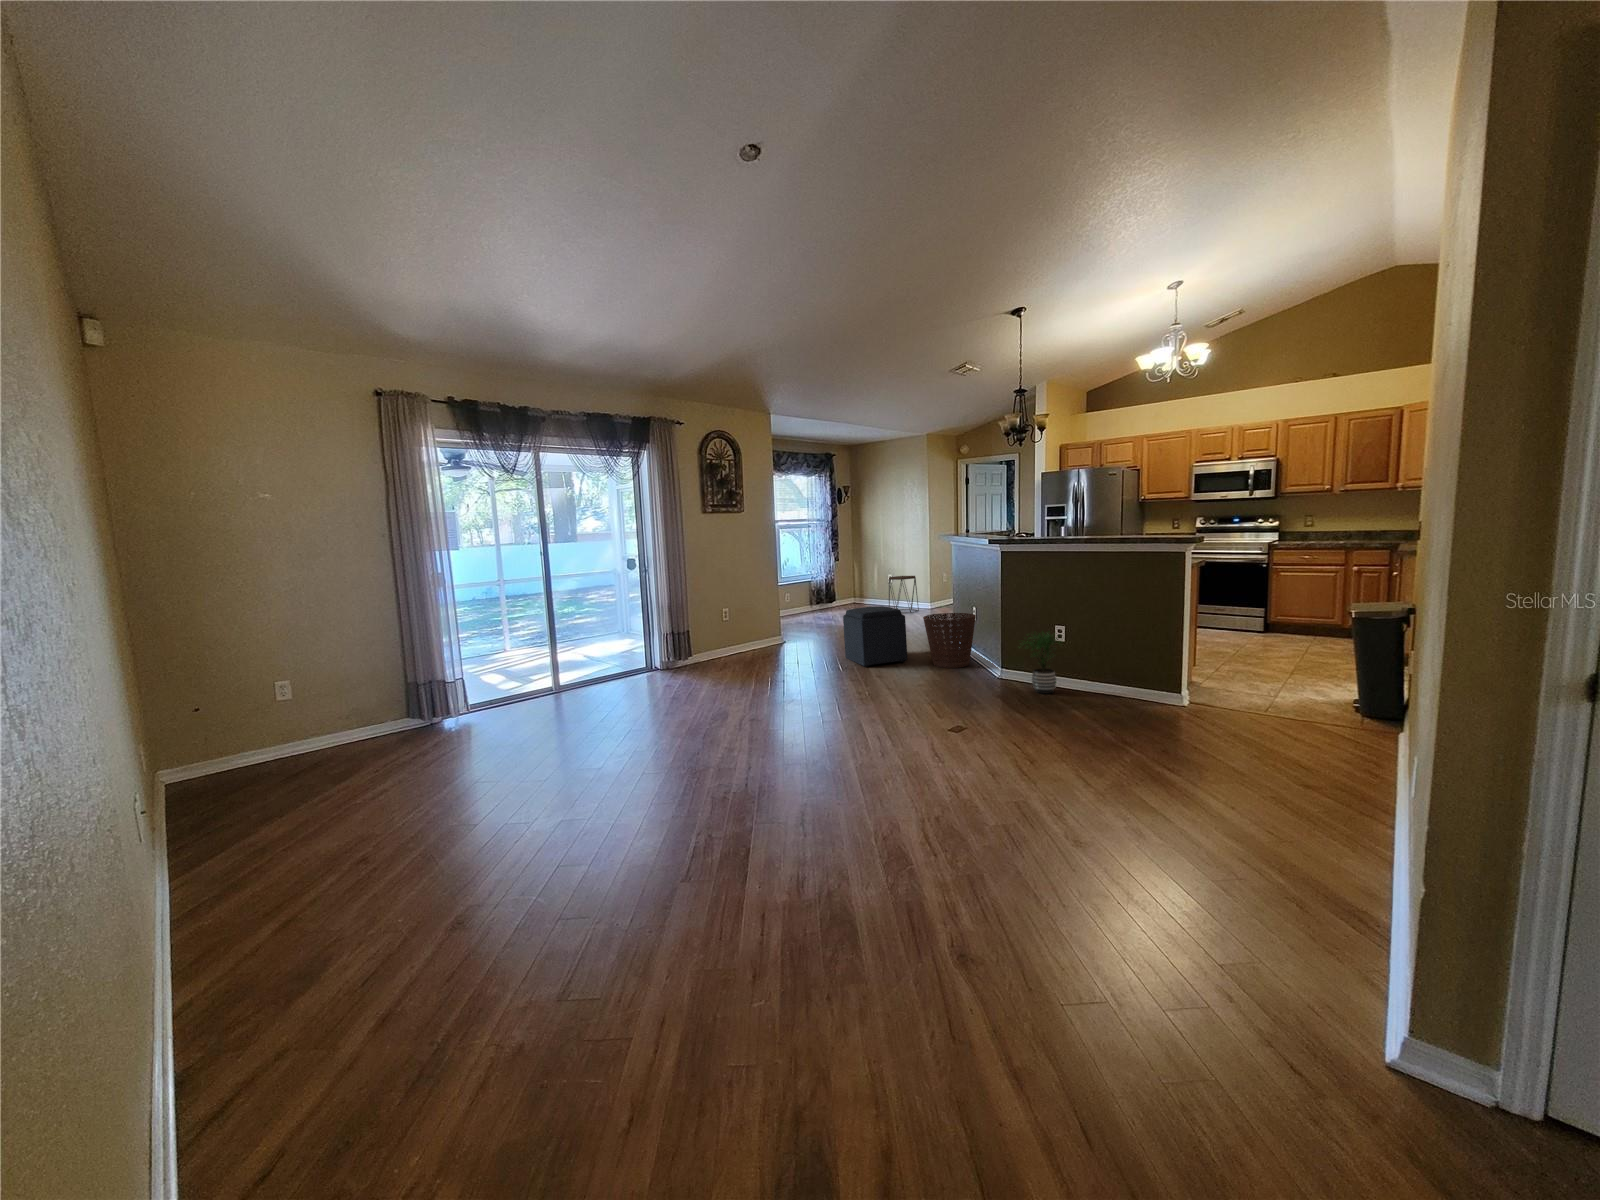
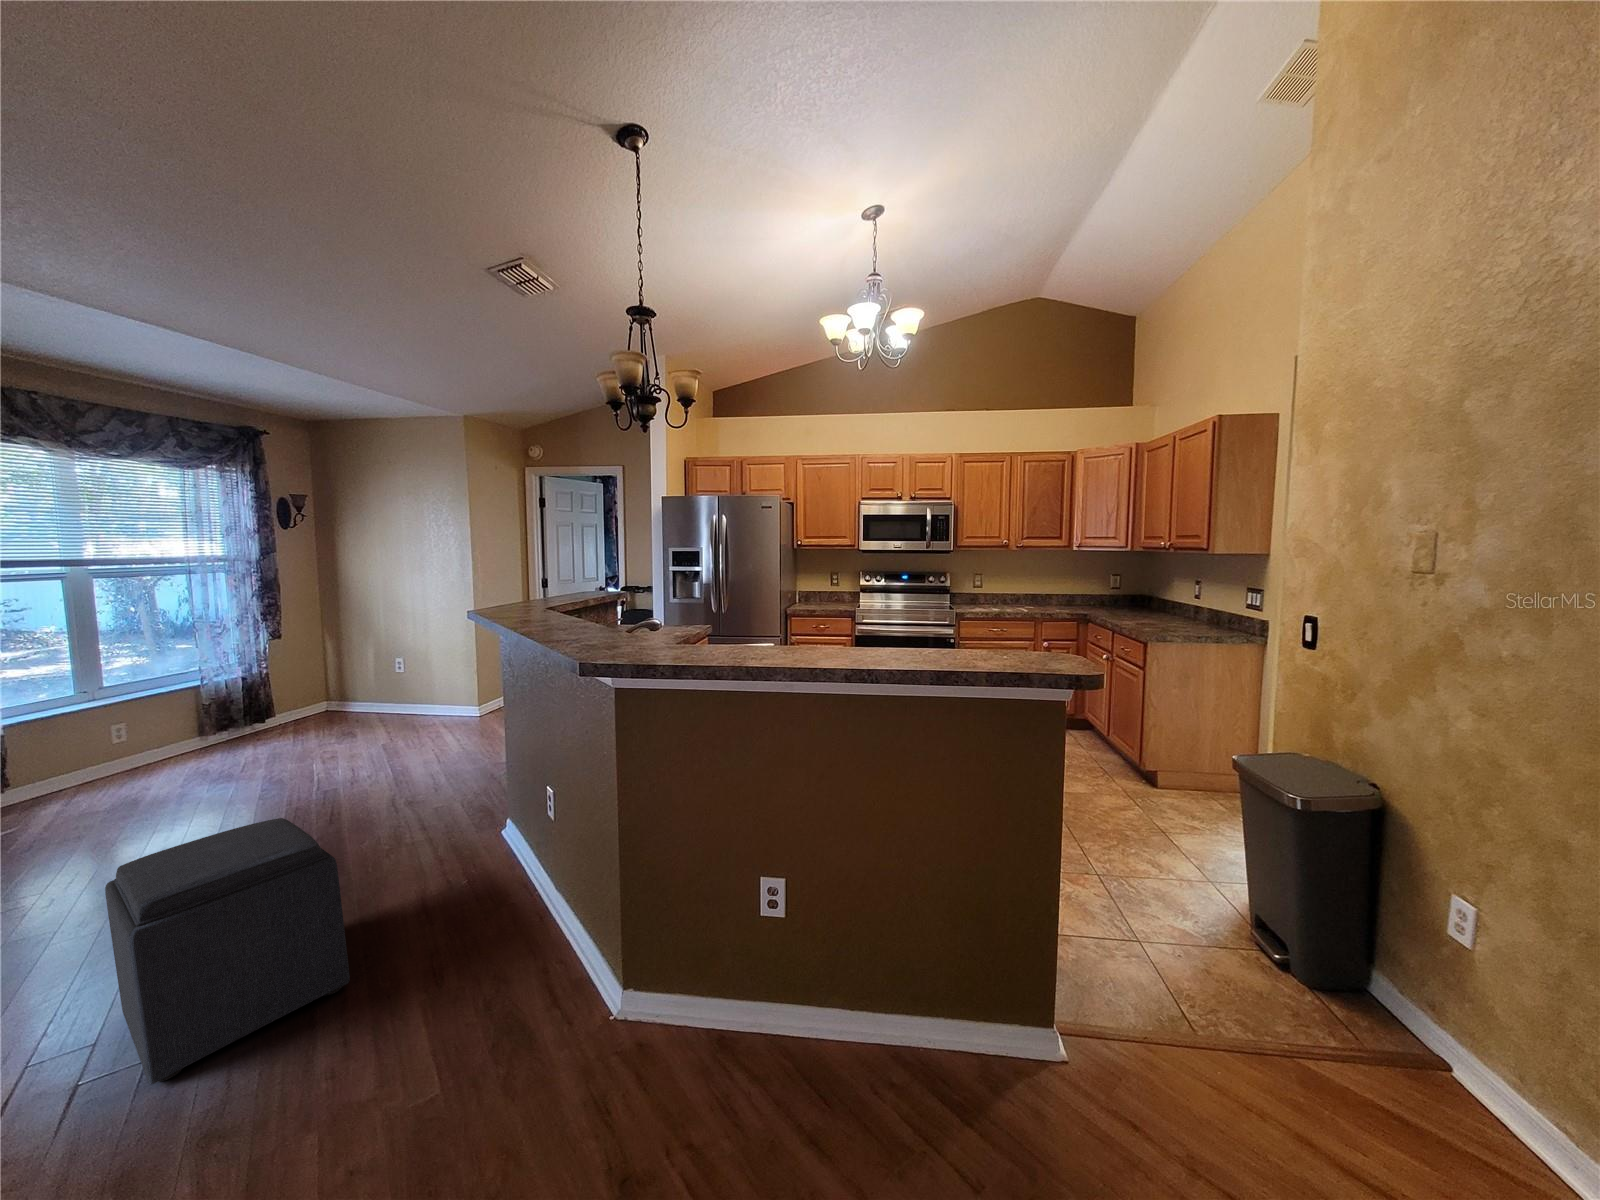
side table: present [889,576,919,613] -> none [392,662,460,737]
basket: present [923,613,976,668] -> none [394,810,549,996]
potted plant: present [1022,631,1062,694] -> none [670,904,803,1115]

